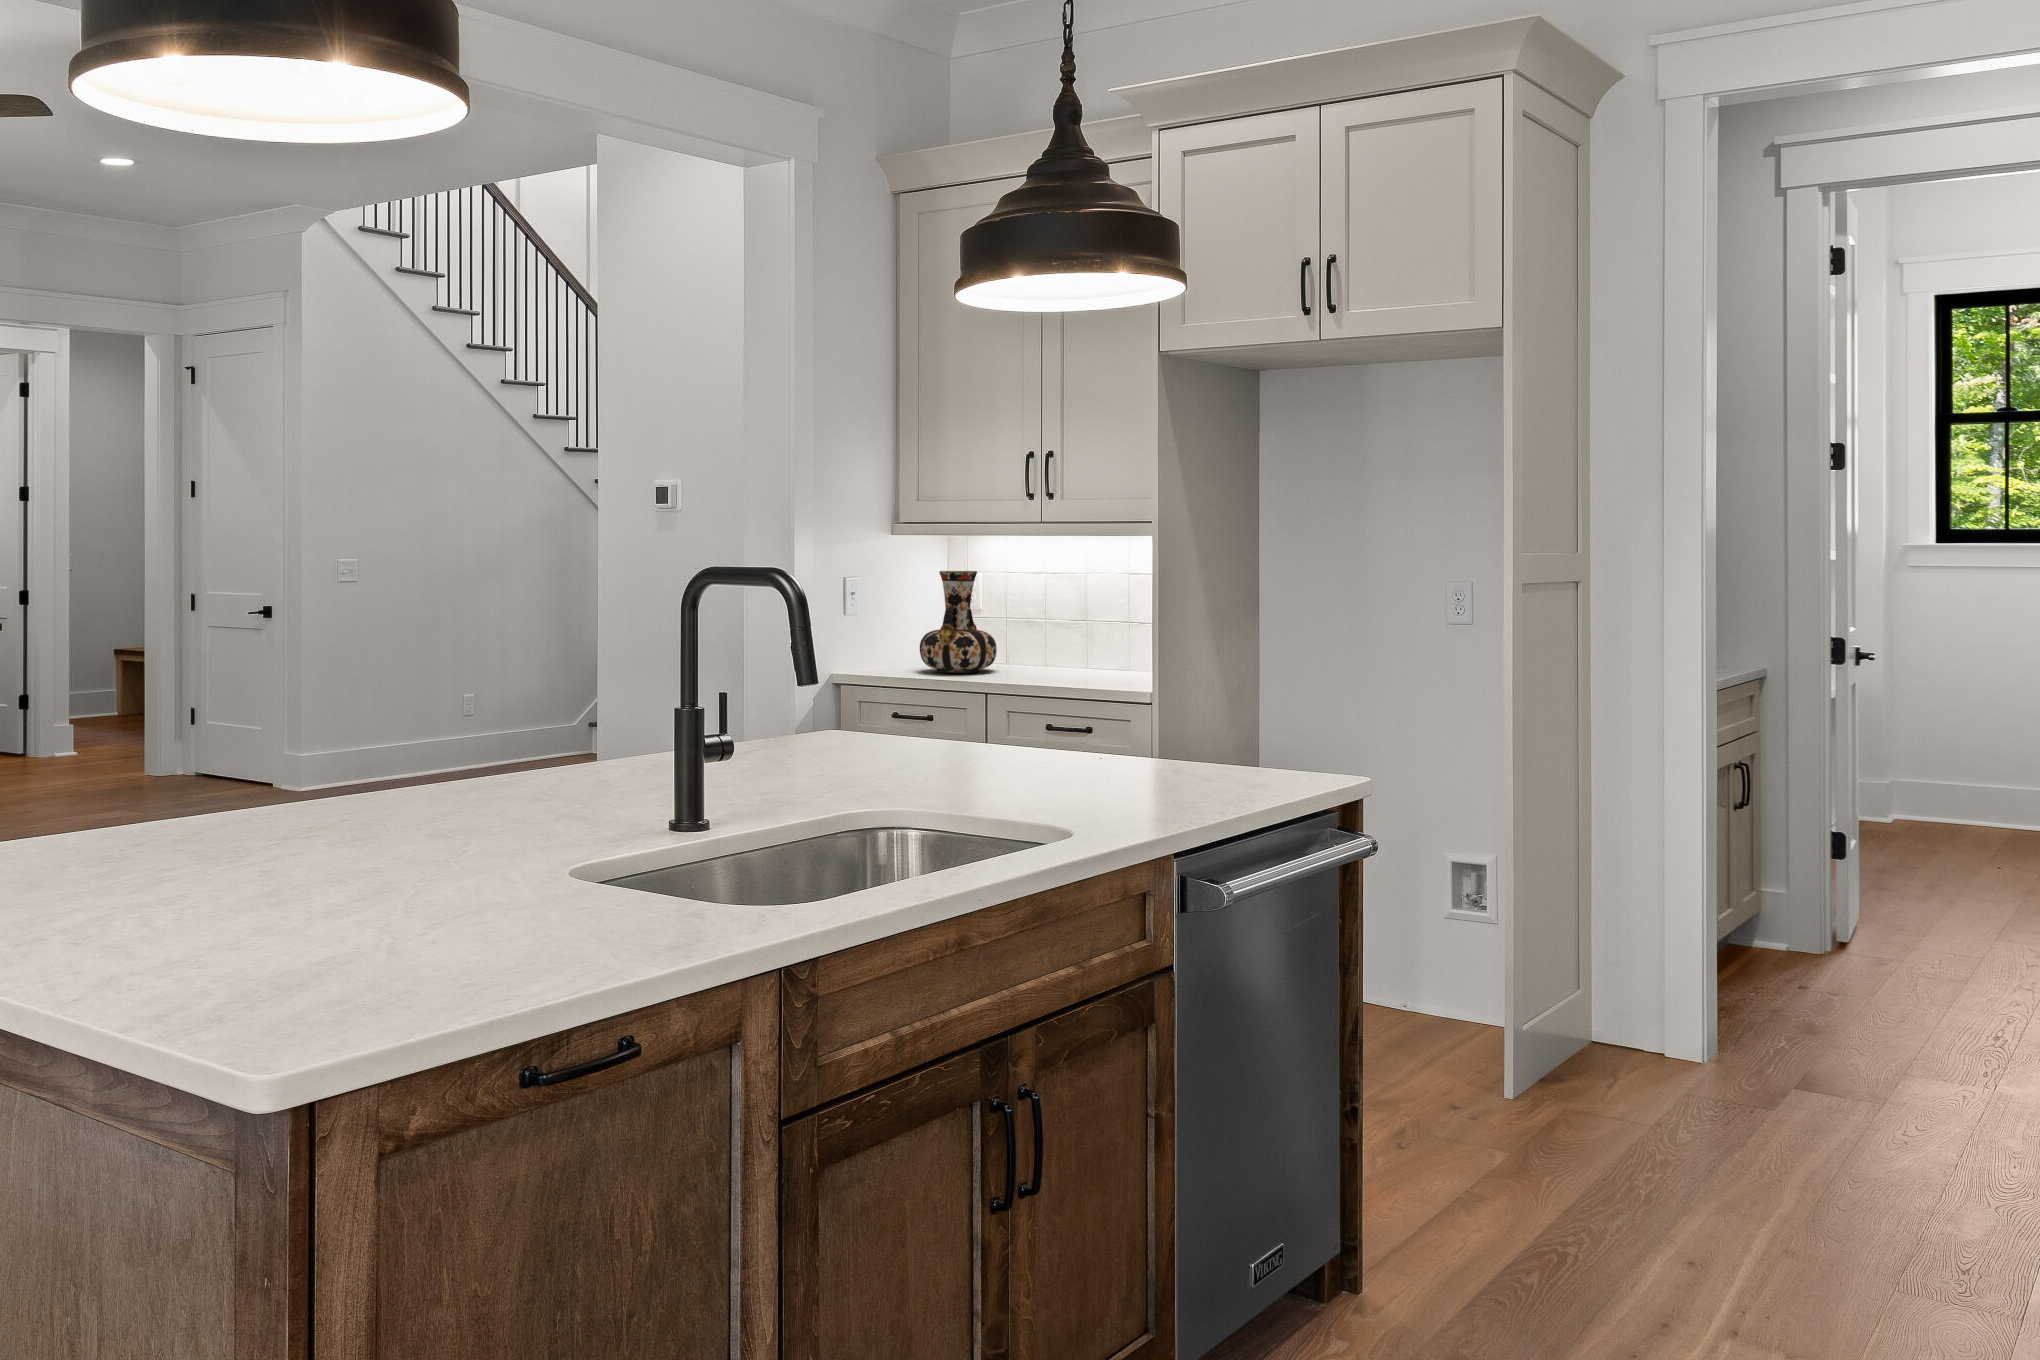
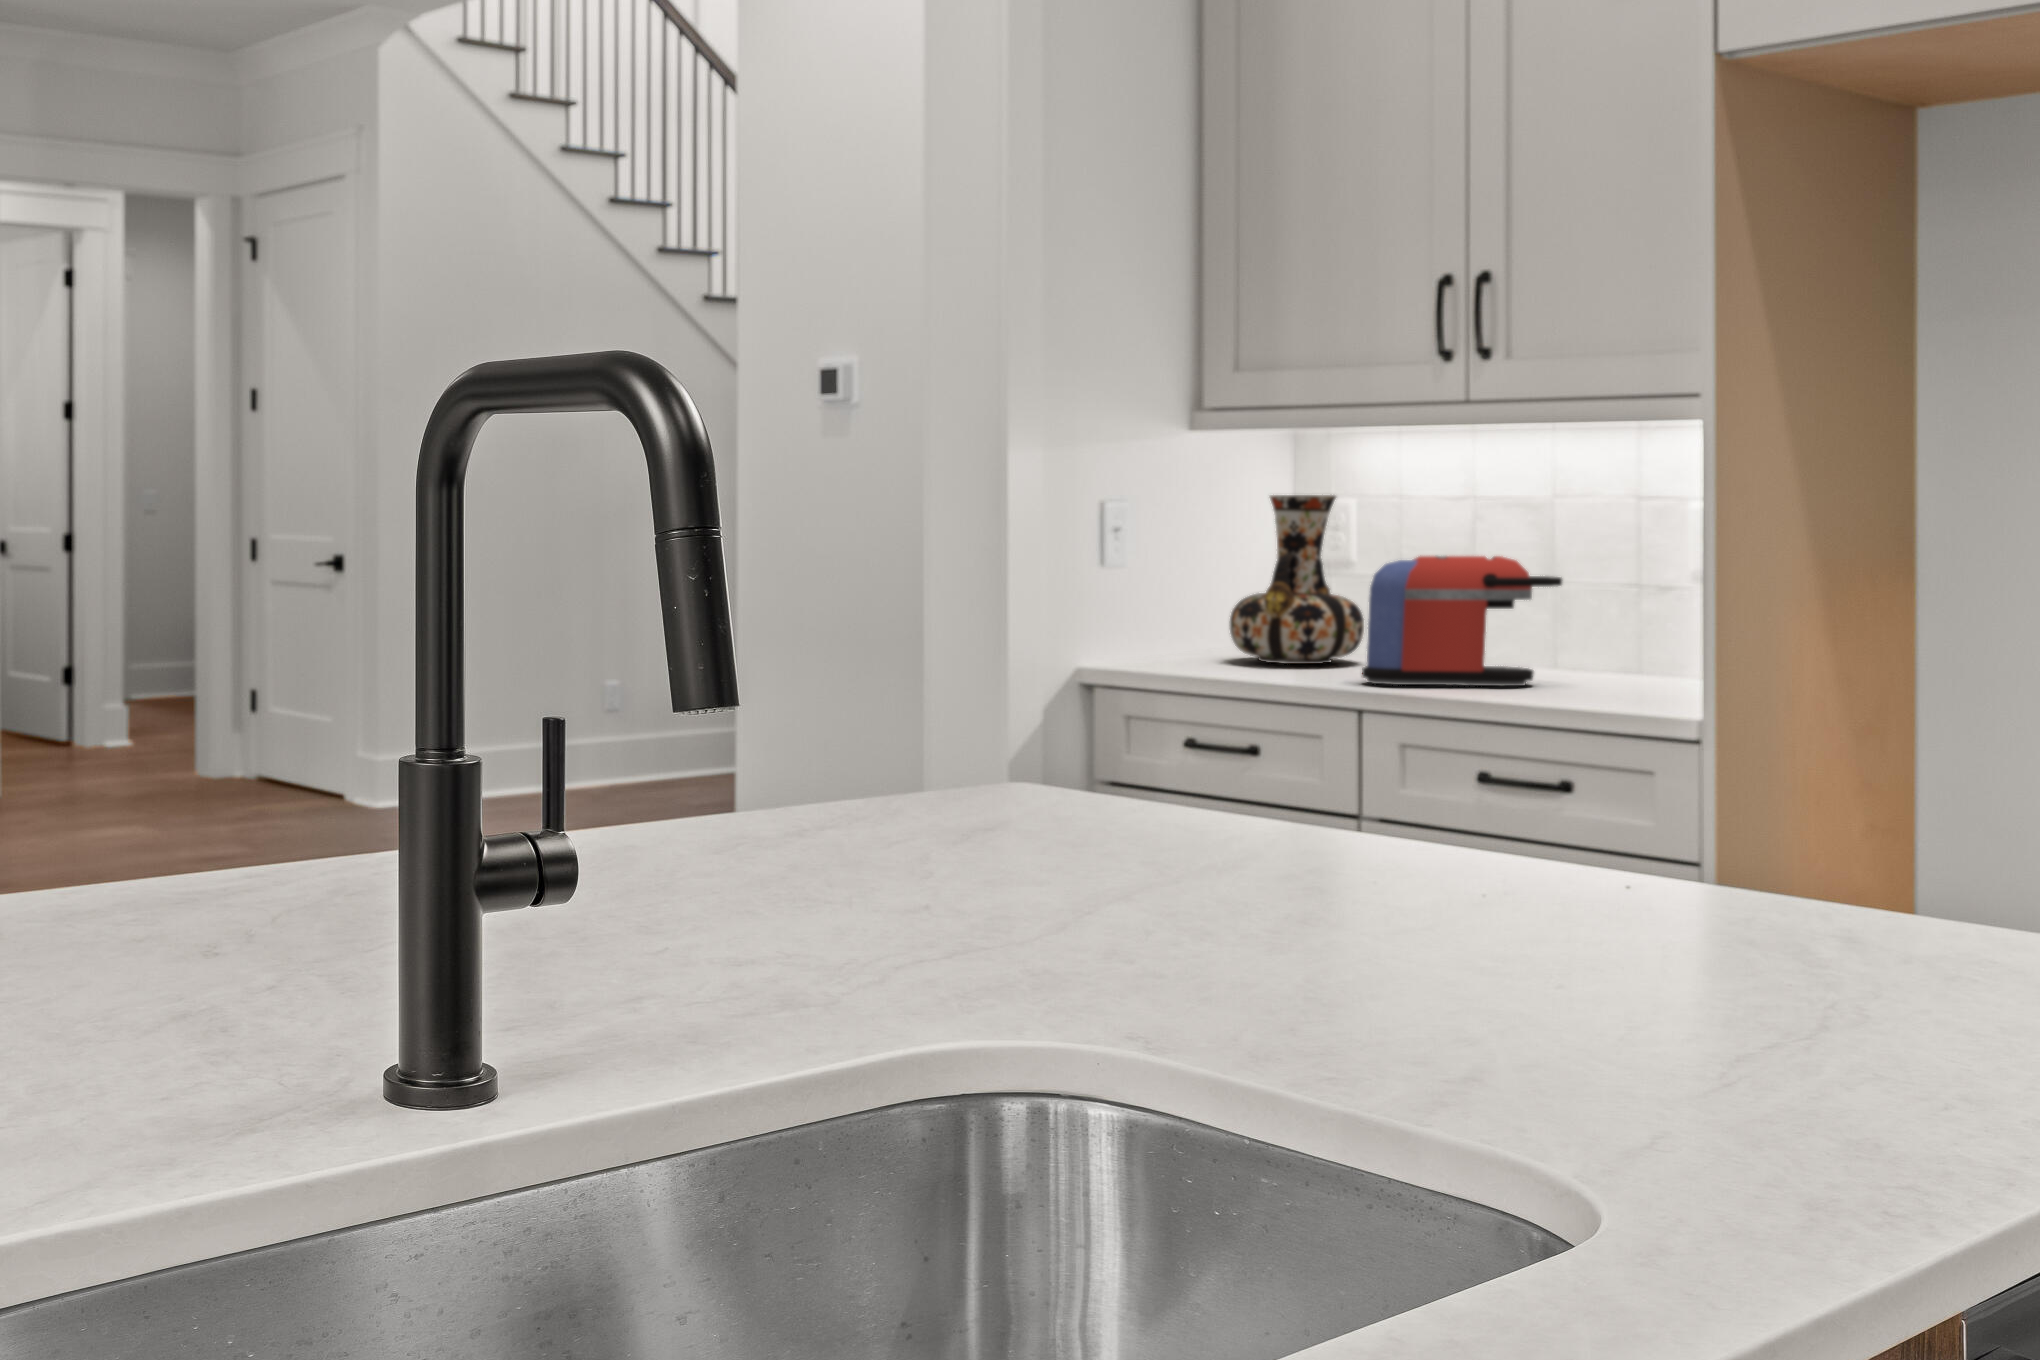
coffee maker: none [996,609,1101,685] -> present [1362,556,1562,686]

